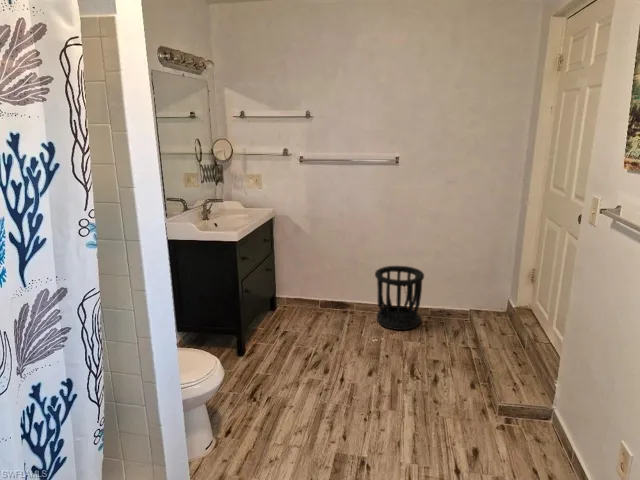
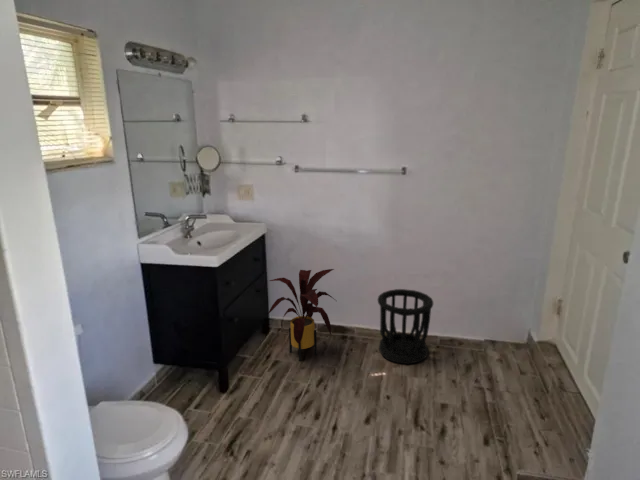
house plant: none [277,248,341,330] -> present [268,269,334,361]

